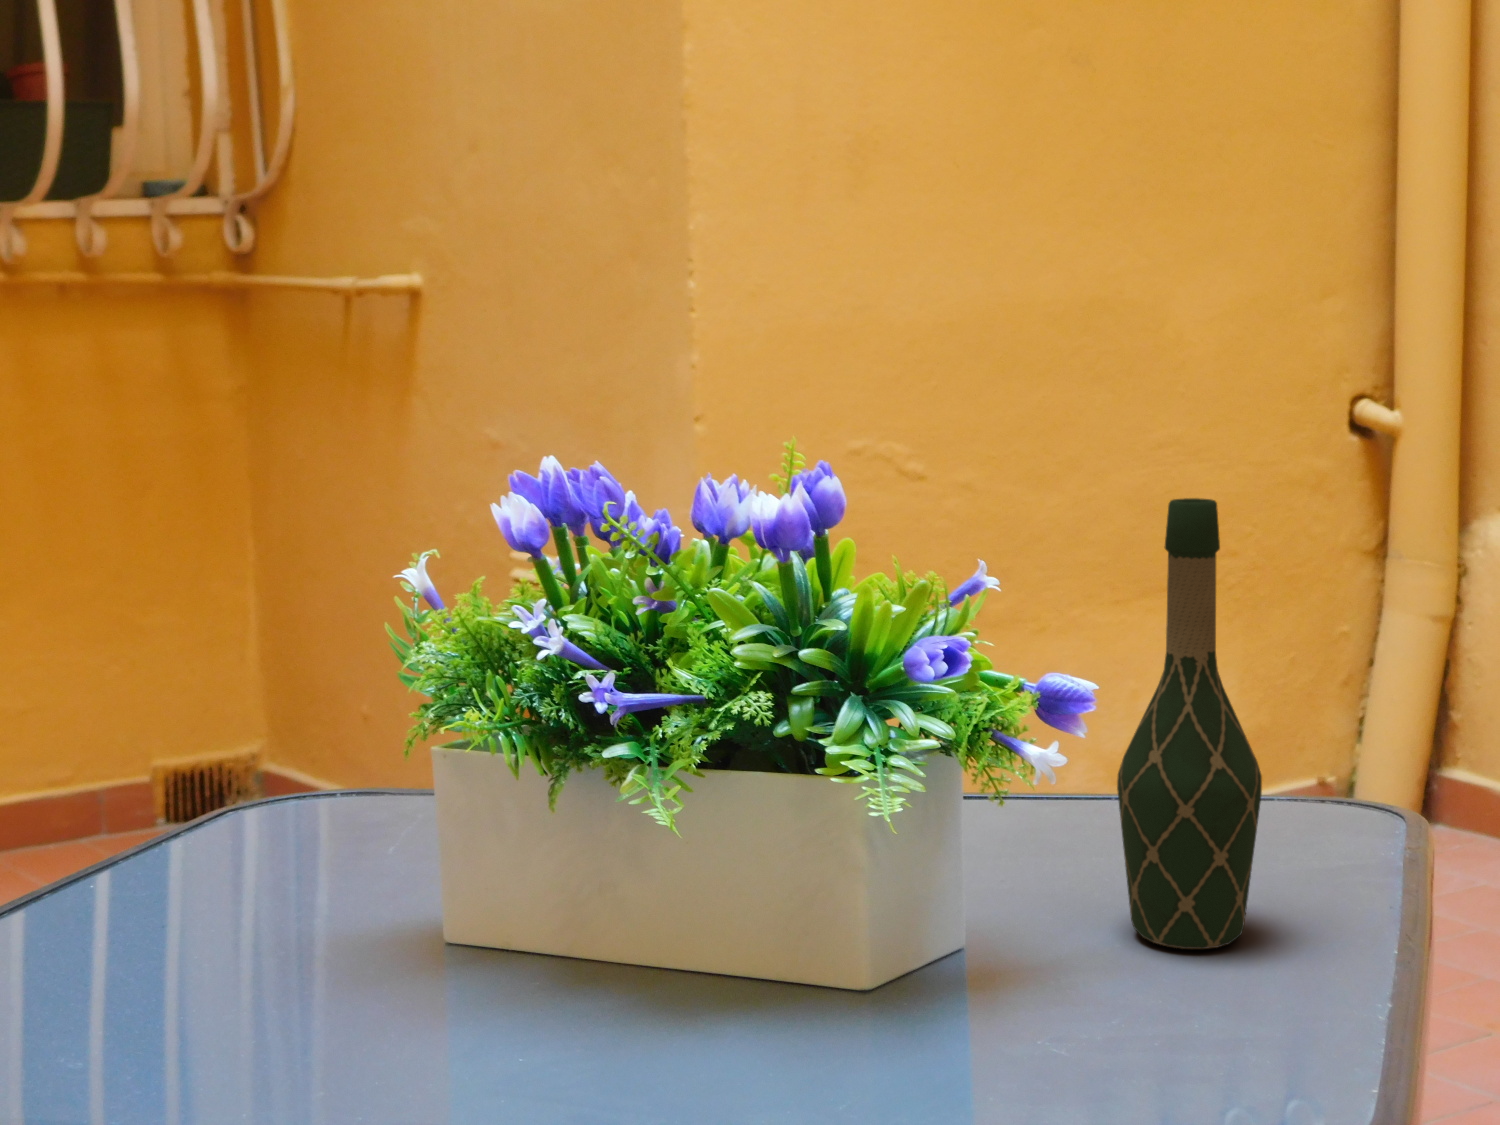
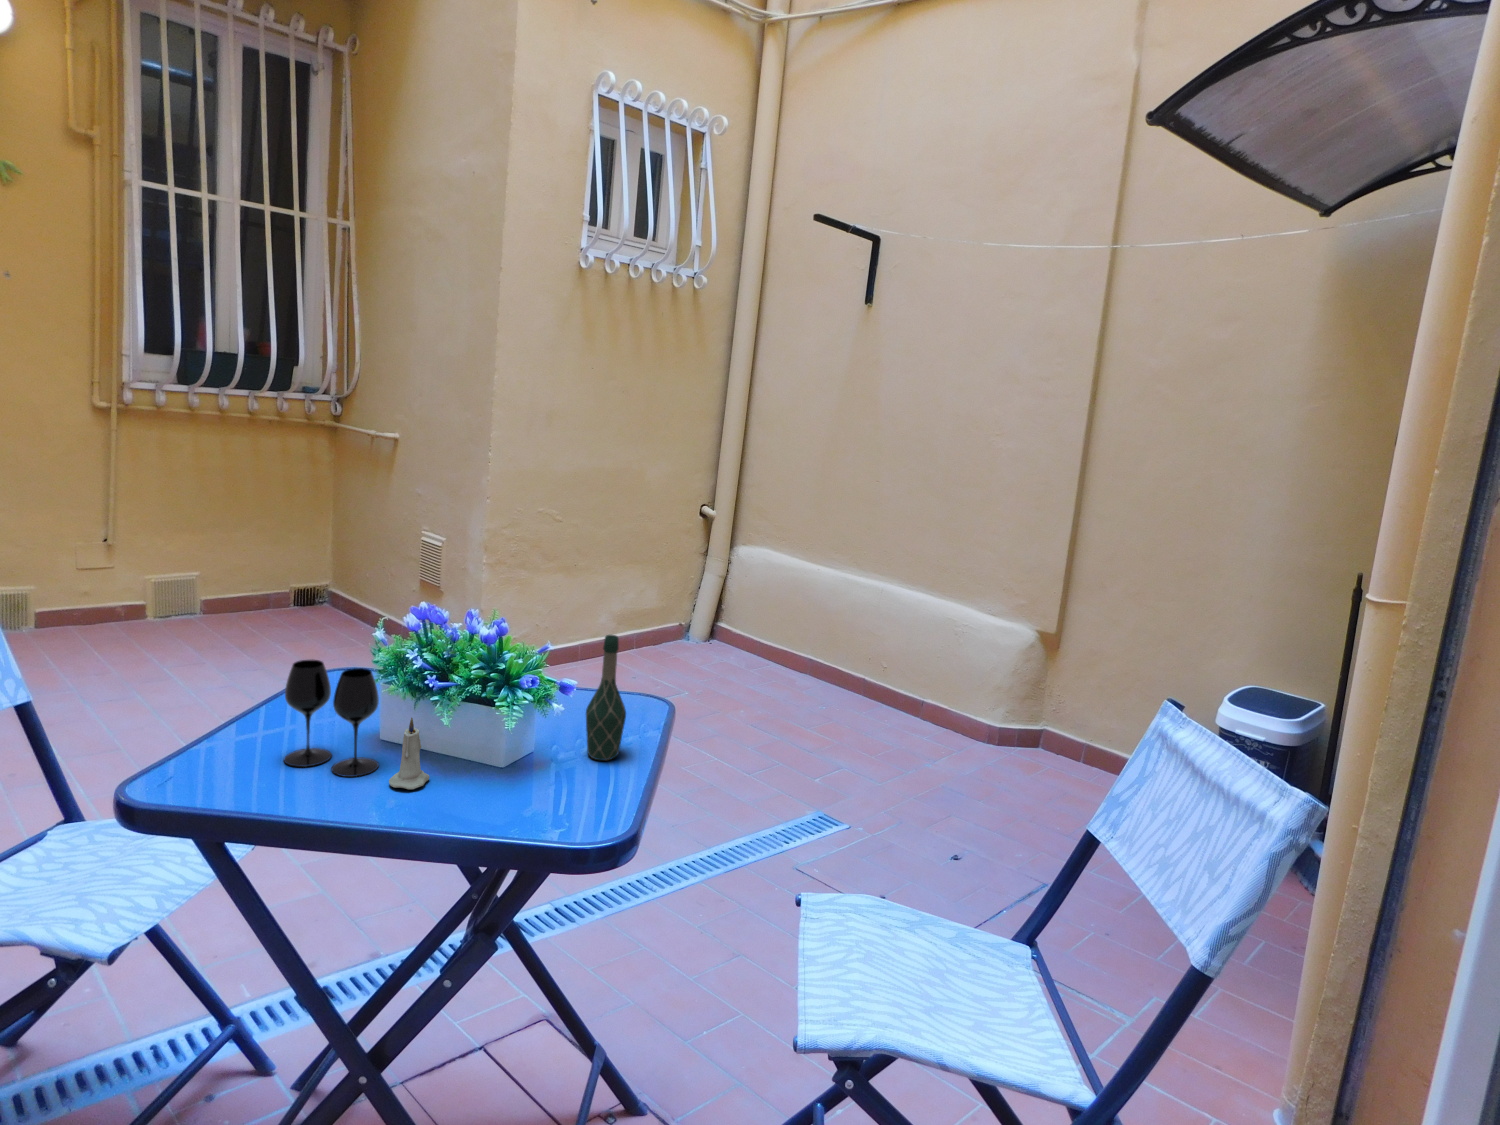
wine glass: none [143,651,455,1031] -> present [284,660,379,777]
candle: none [502,799,634,1060] -> present [389,718,430,789]

